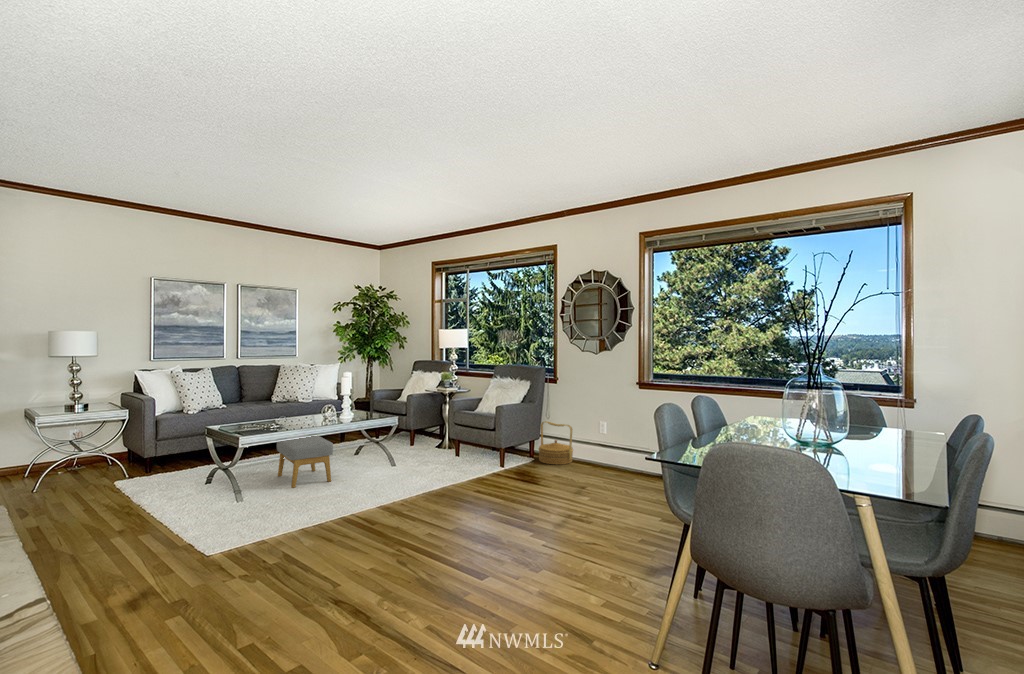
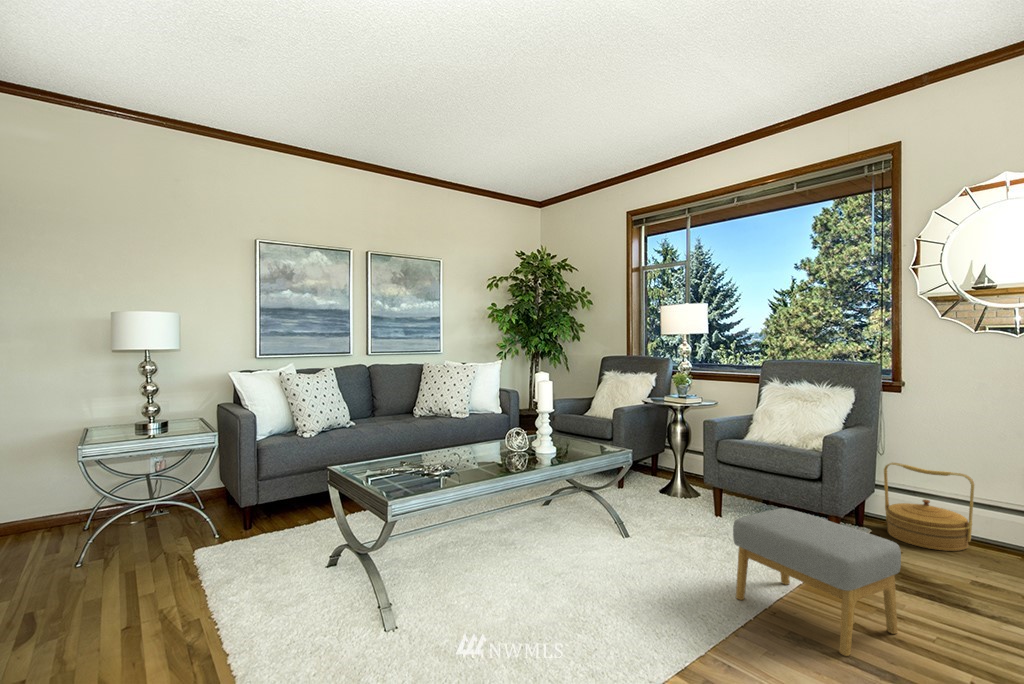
footstool: present [277,436,333,488] -> present [733,508,901,656]

